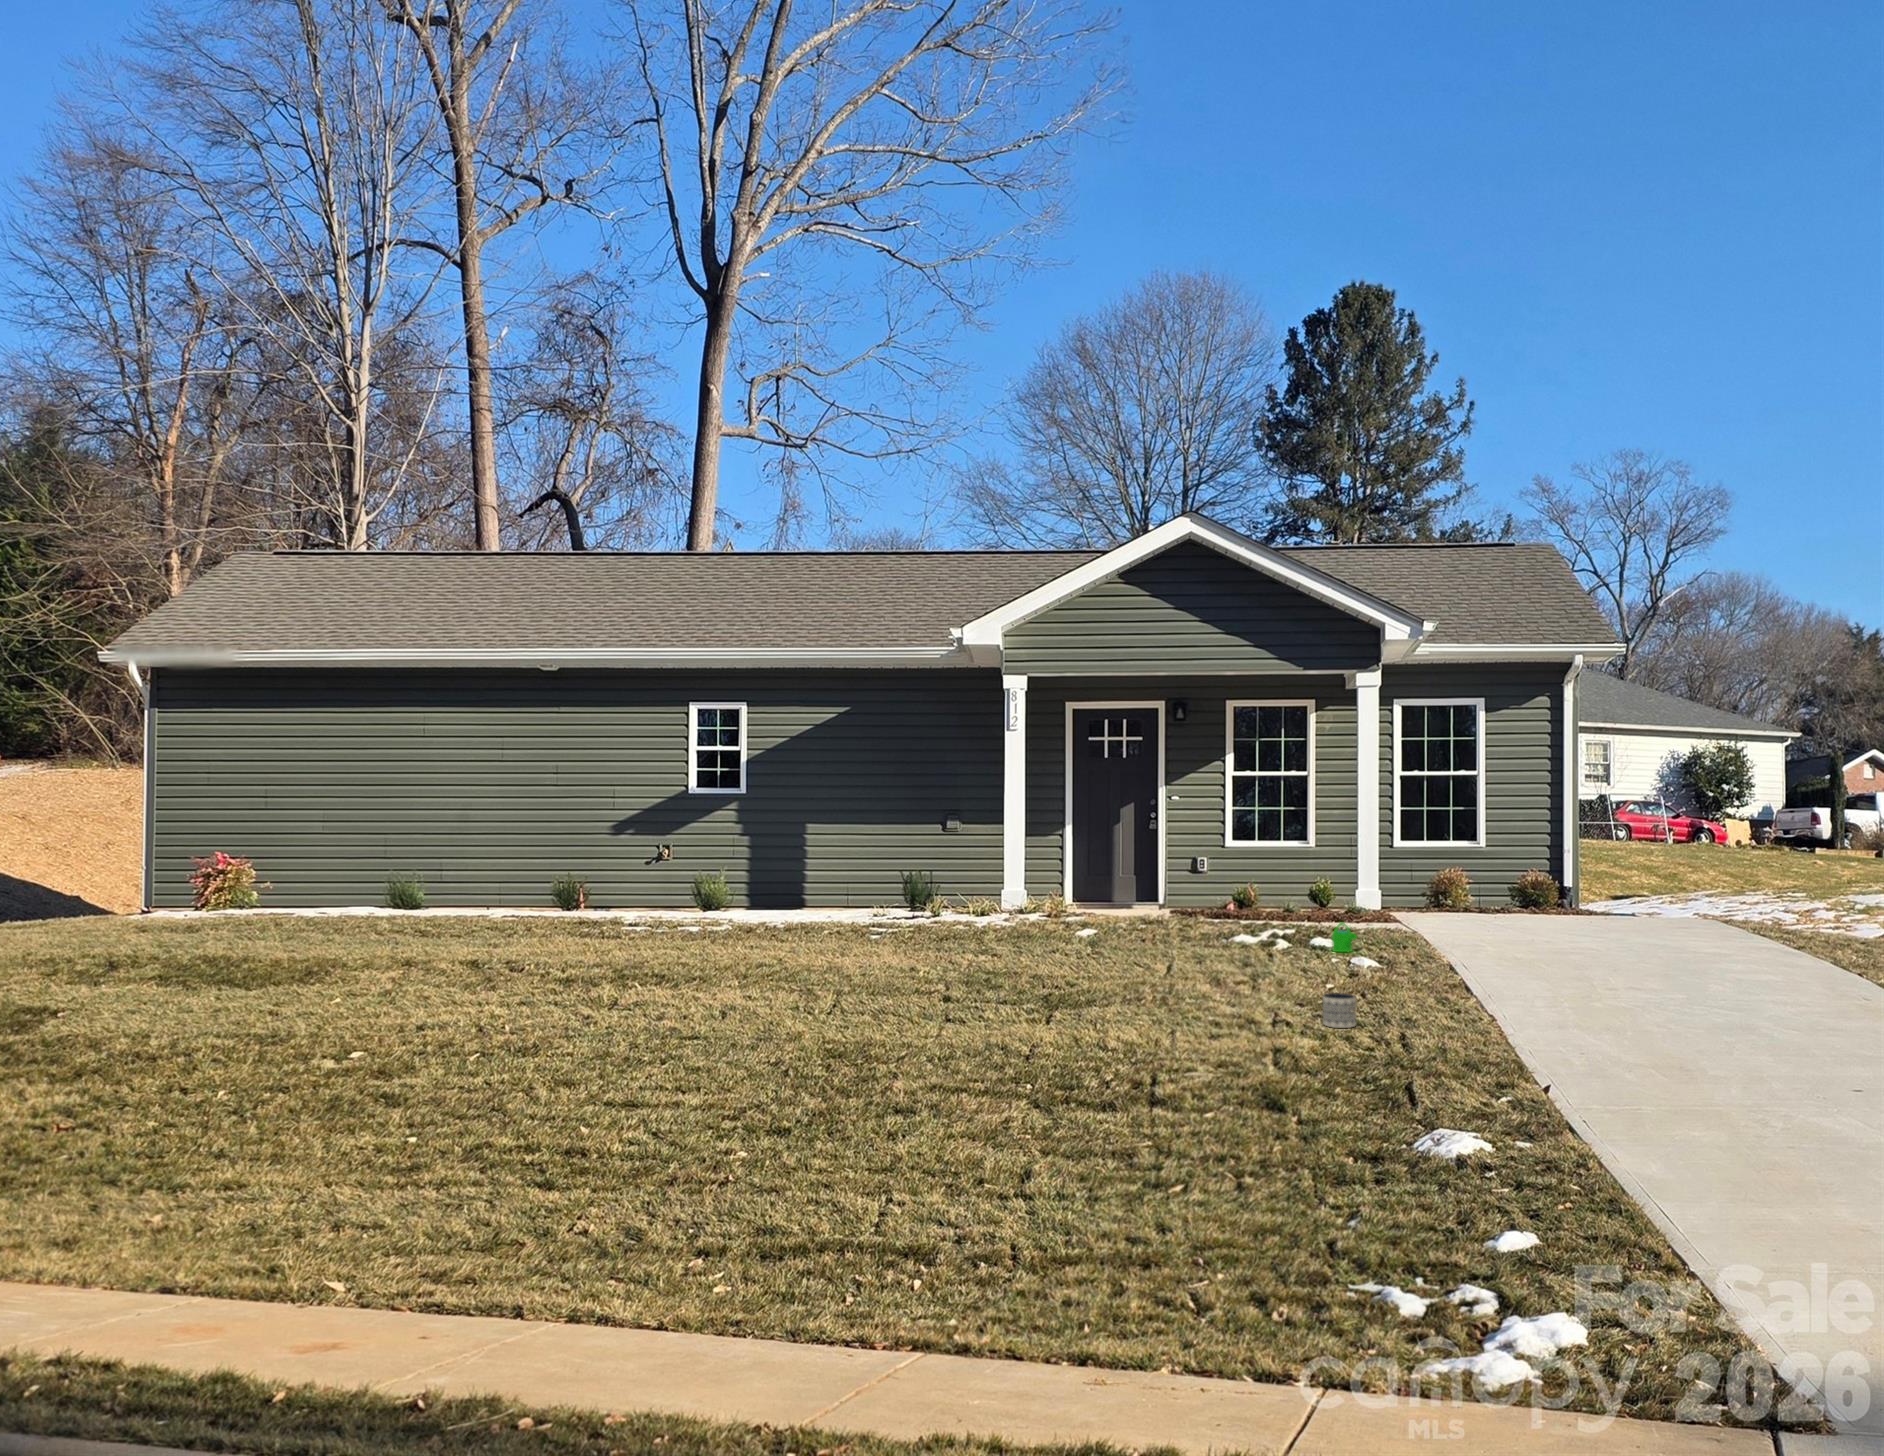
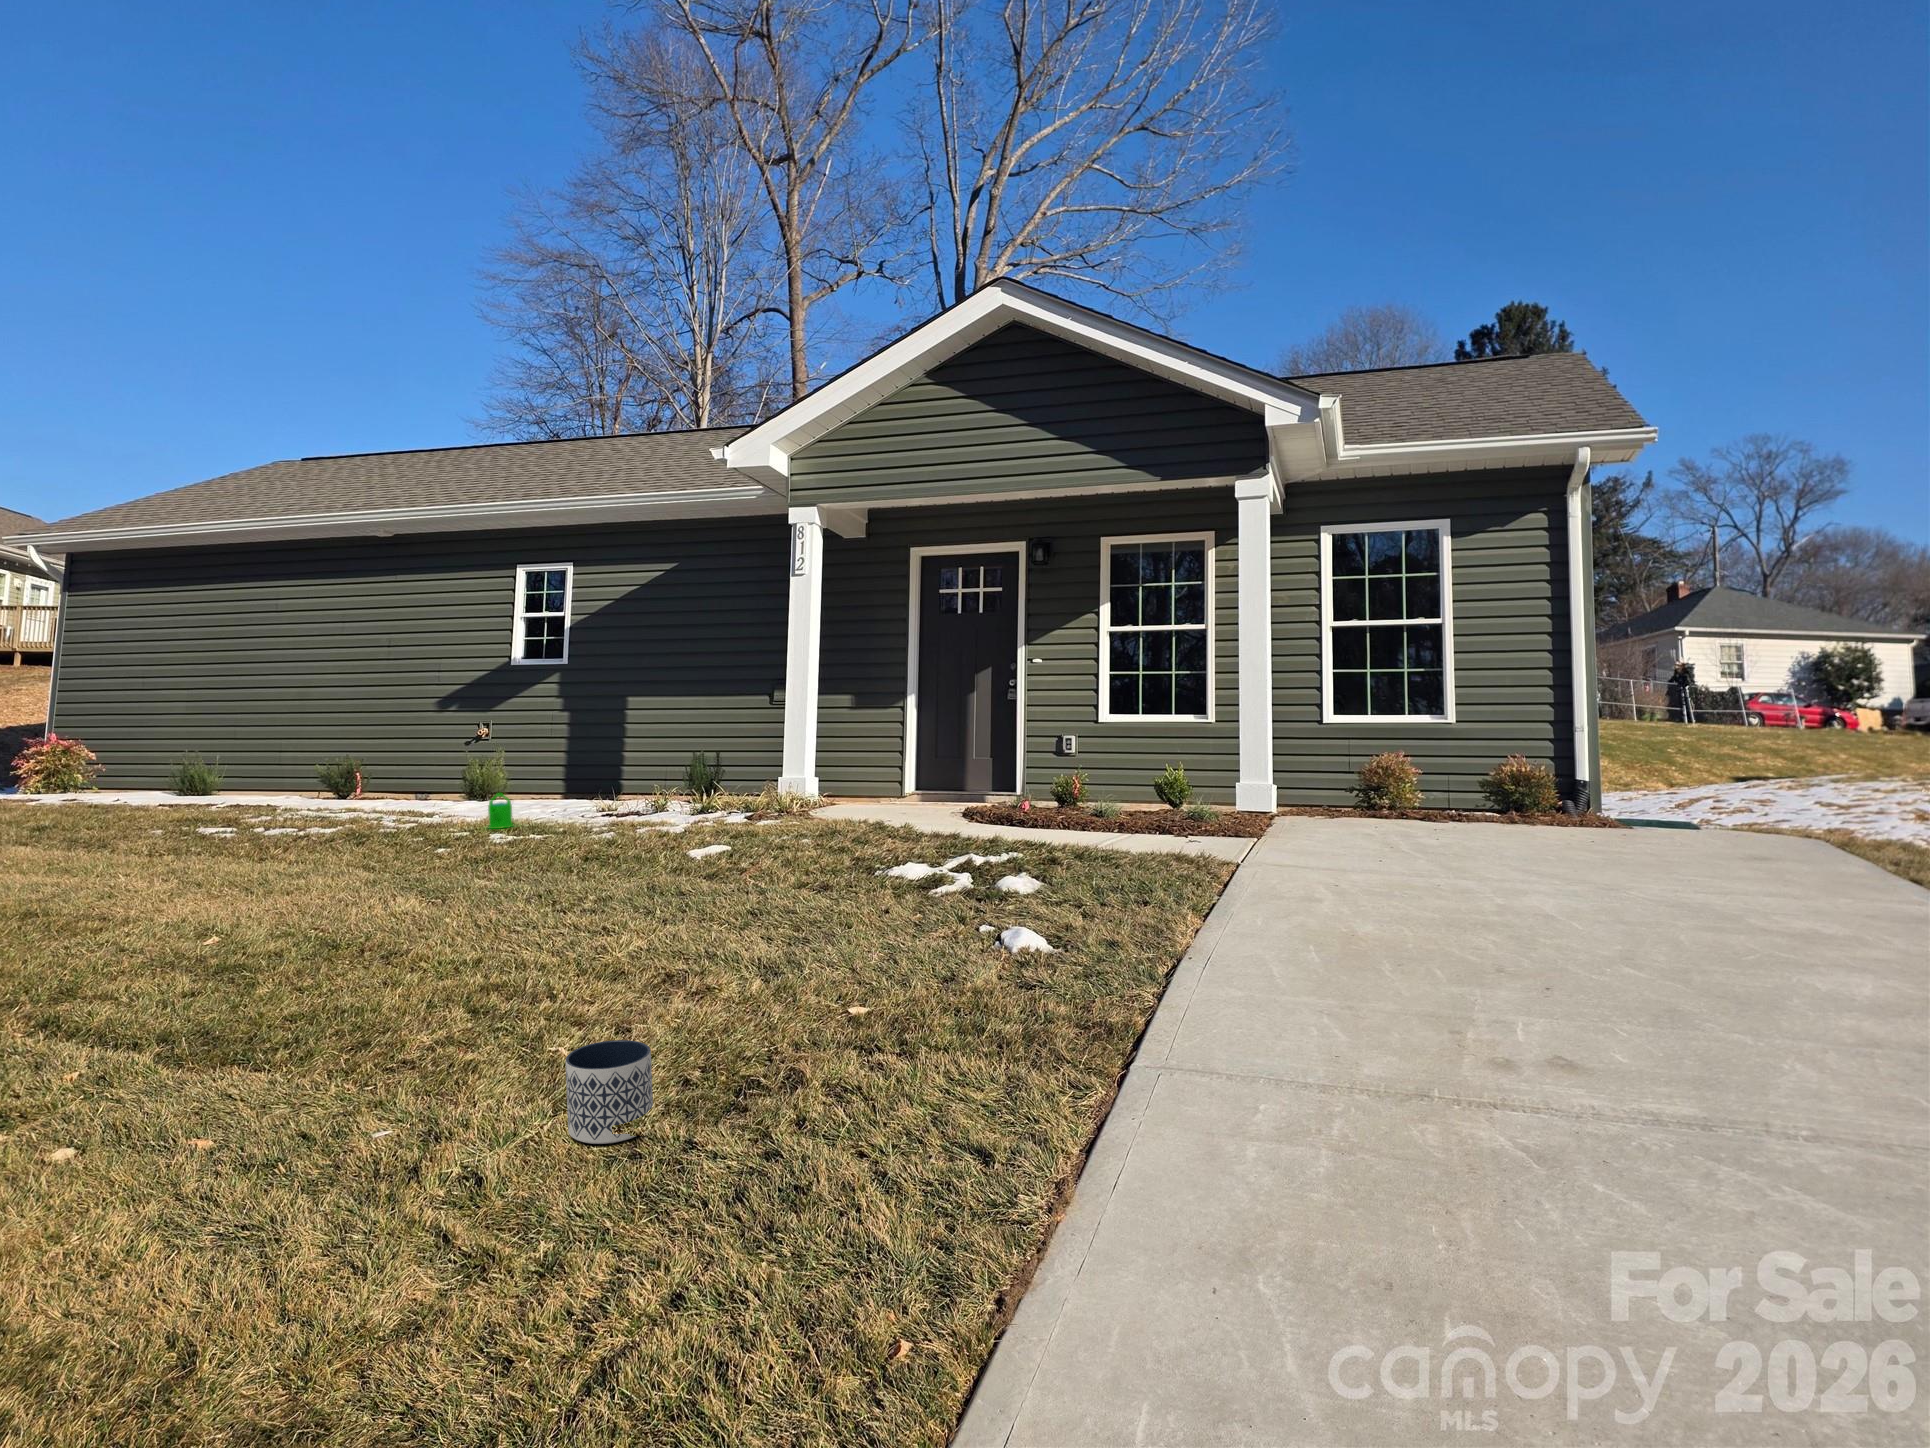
watering can: present [1331,922,1357,952] -> present [488,793,513,829]

